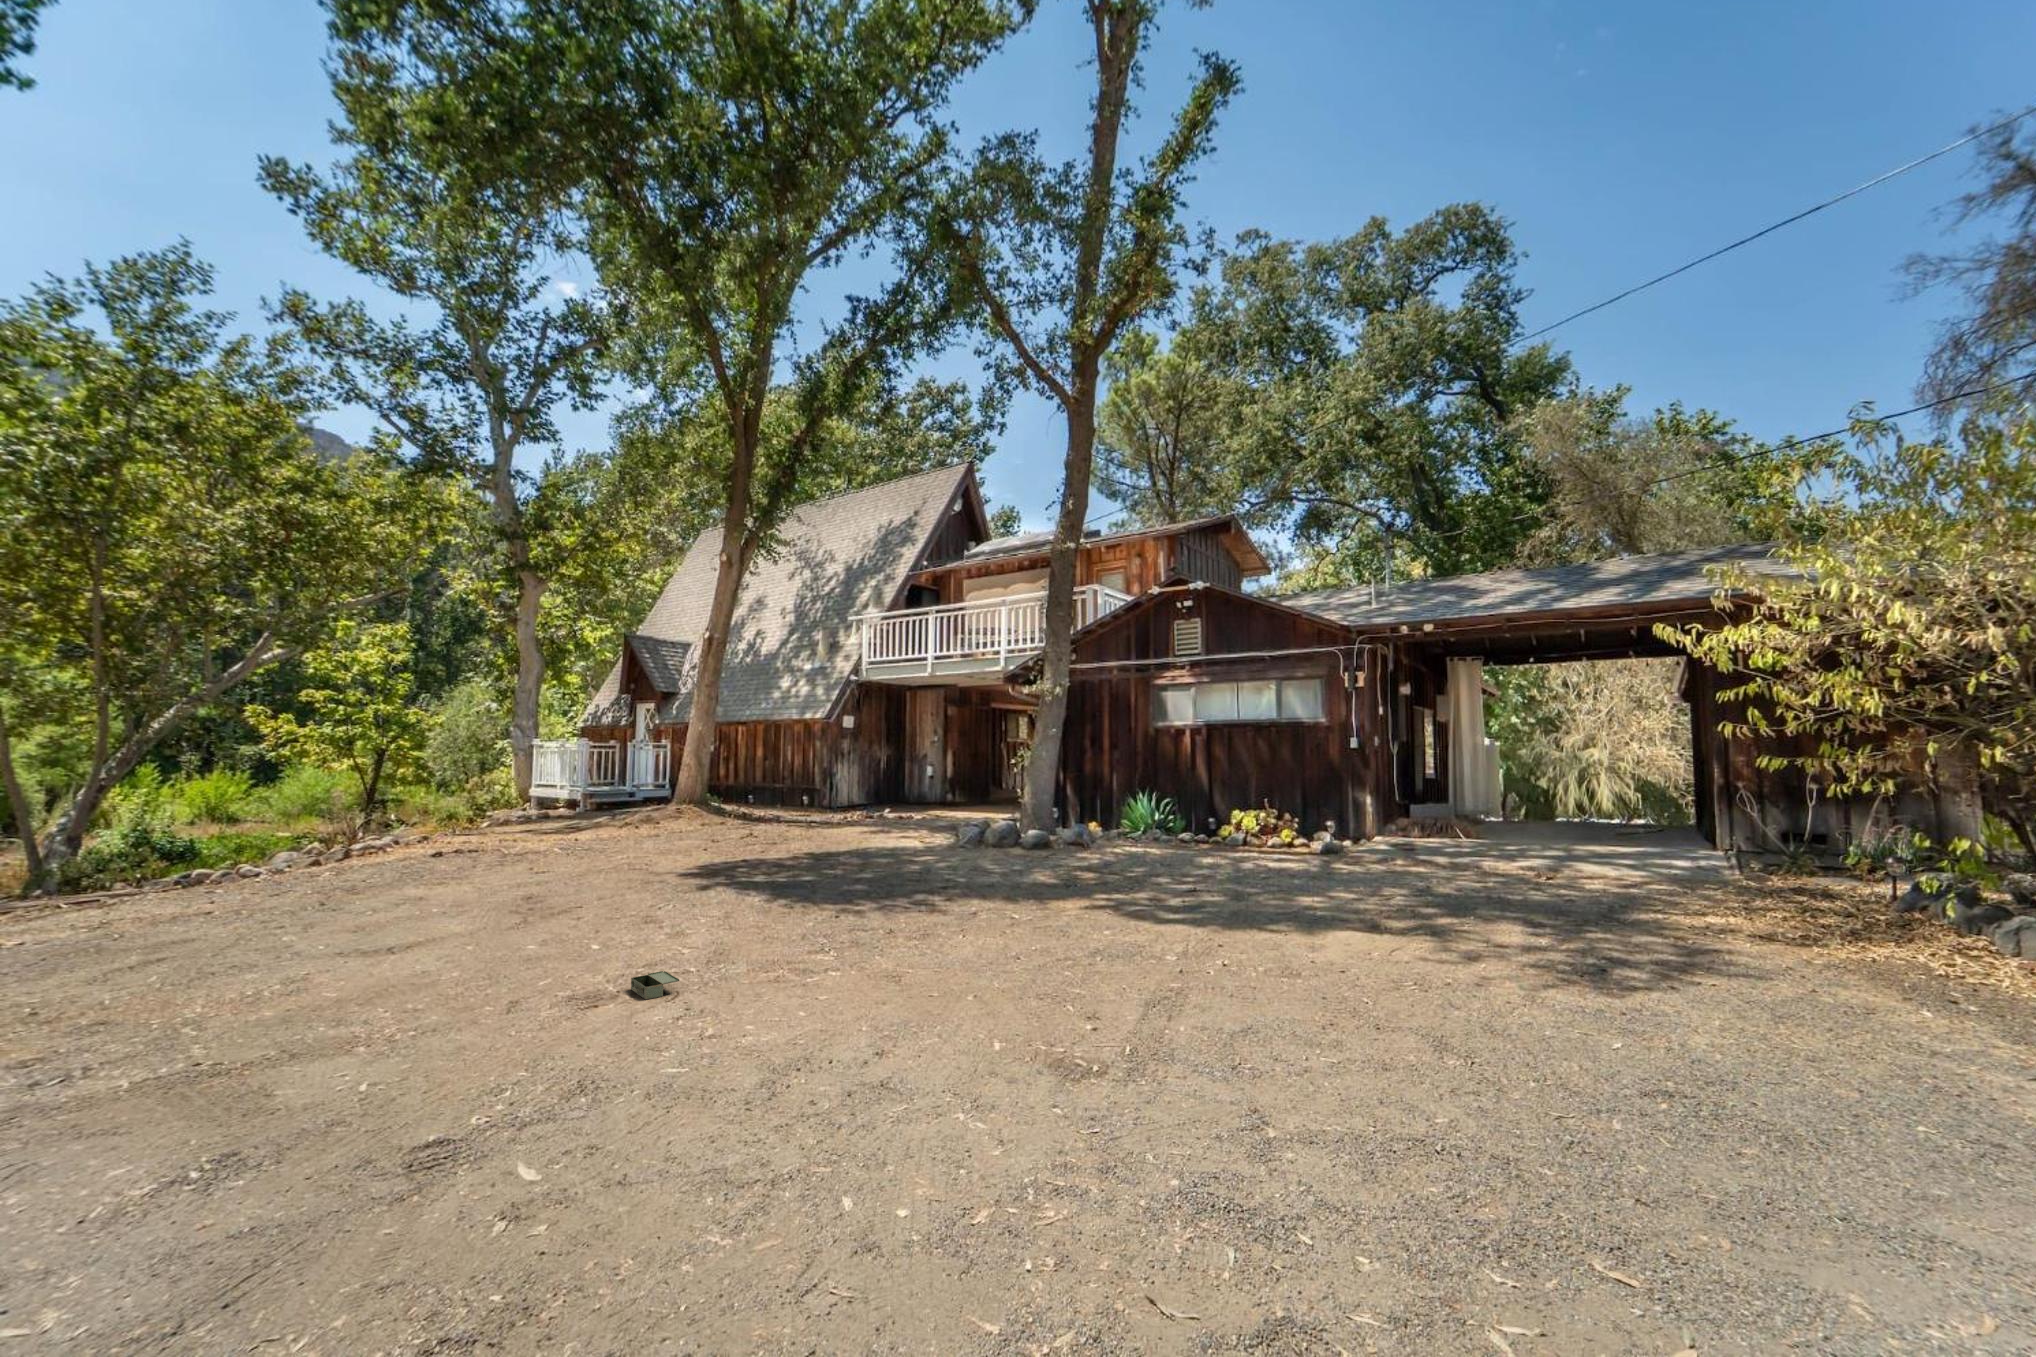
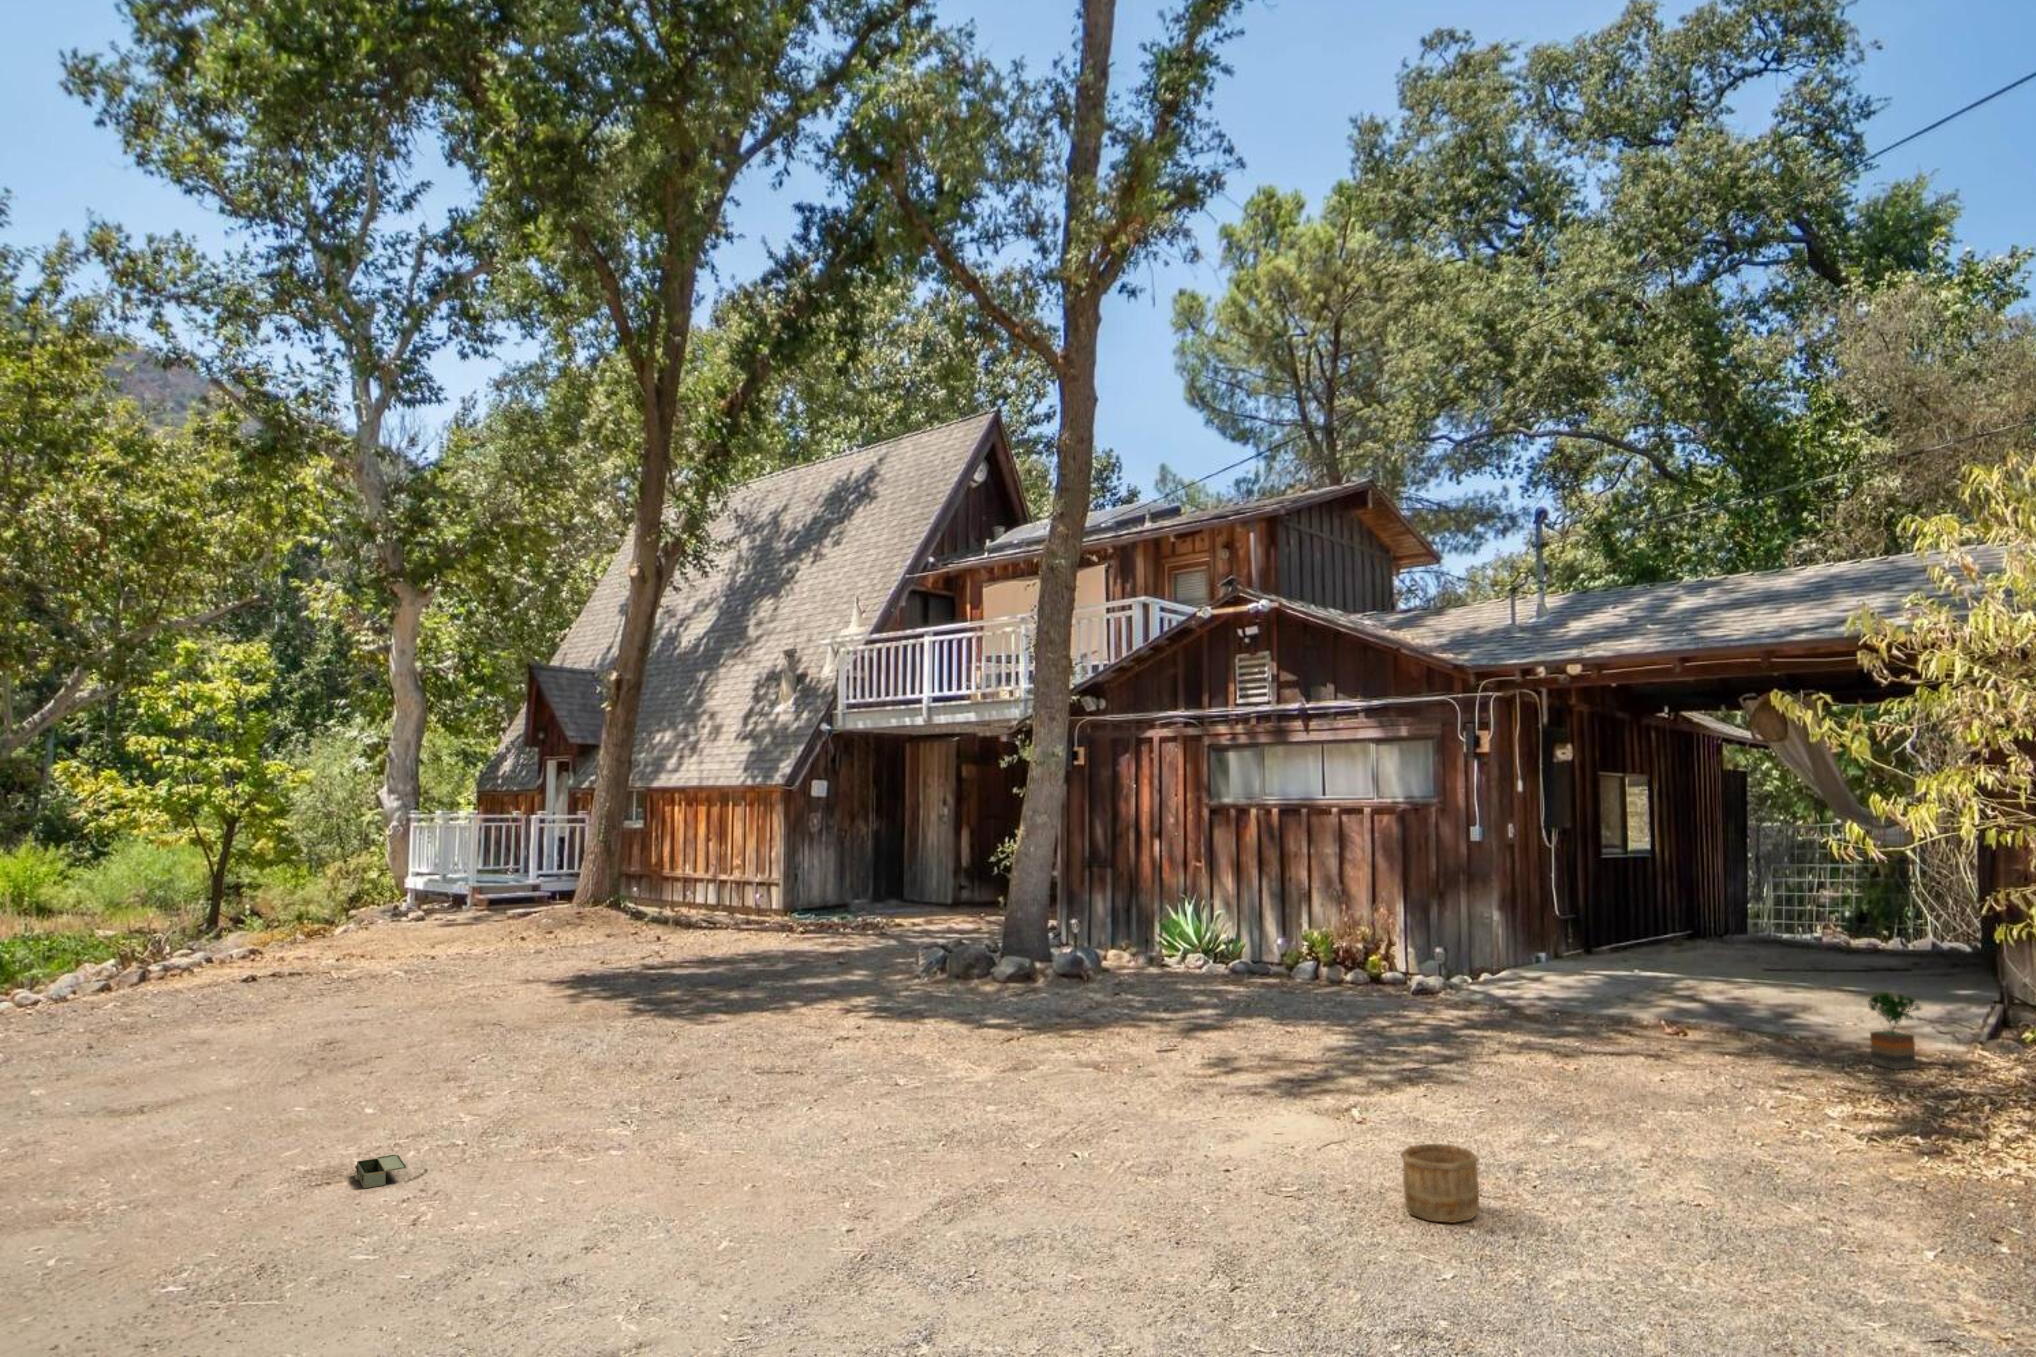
potted tree: none [1674,829,1715,882] -> present [1868,992,1920,1070]
wooden bucket: none [1499,929,1564,987] -> present [1400,1144,1479,1223]

